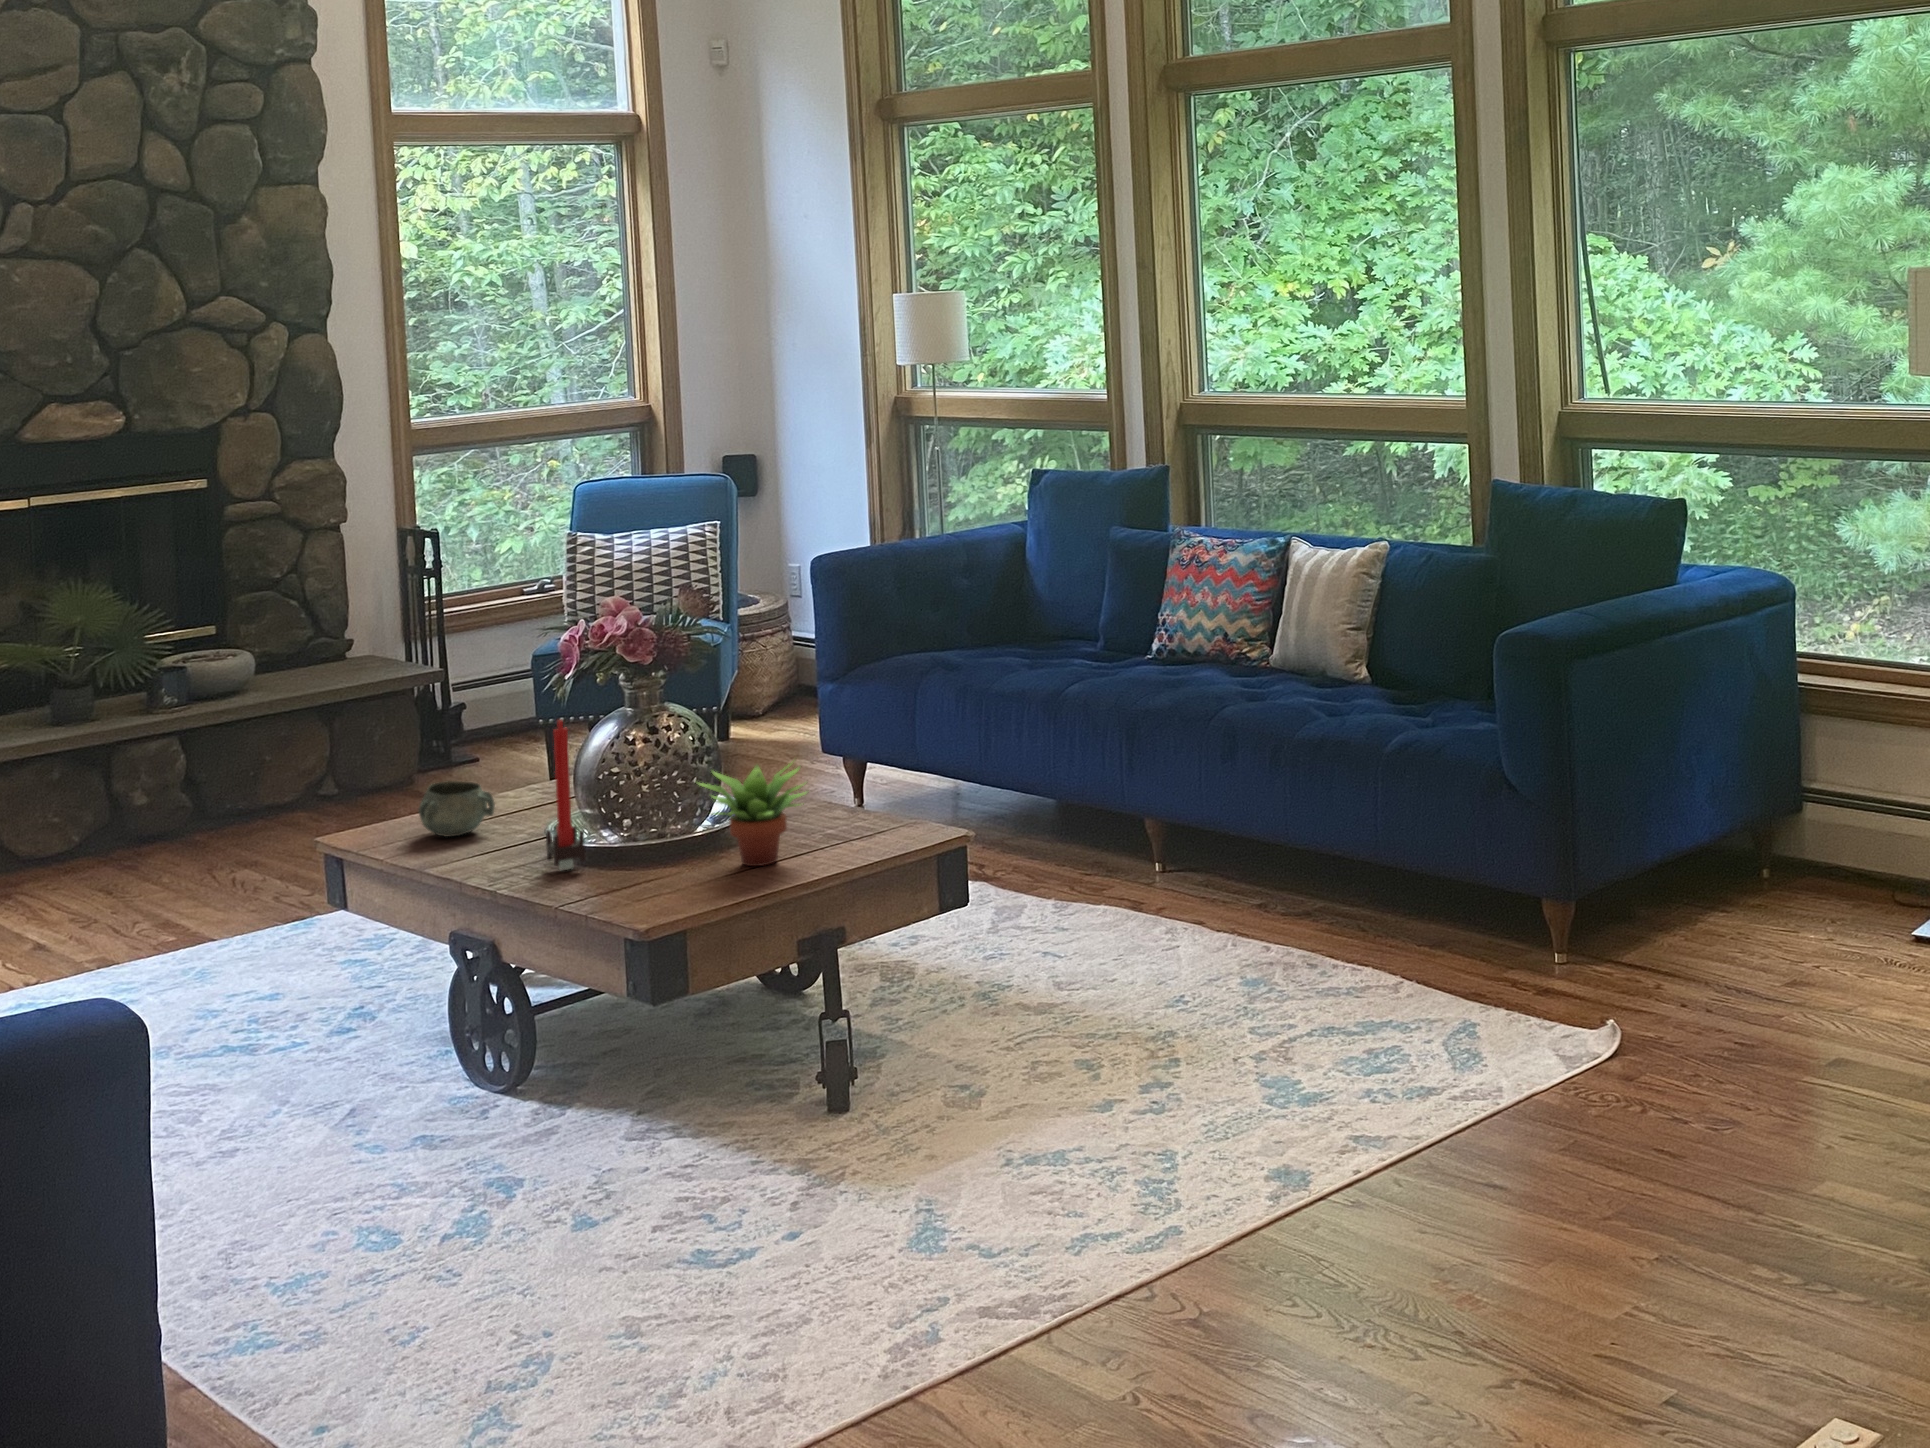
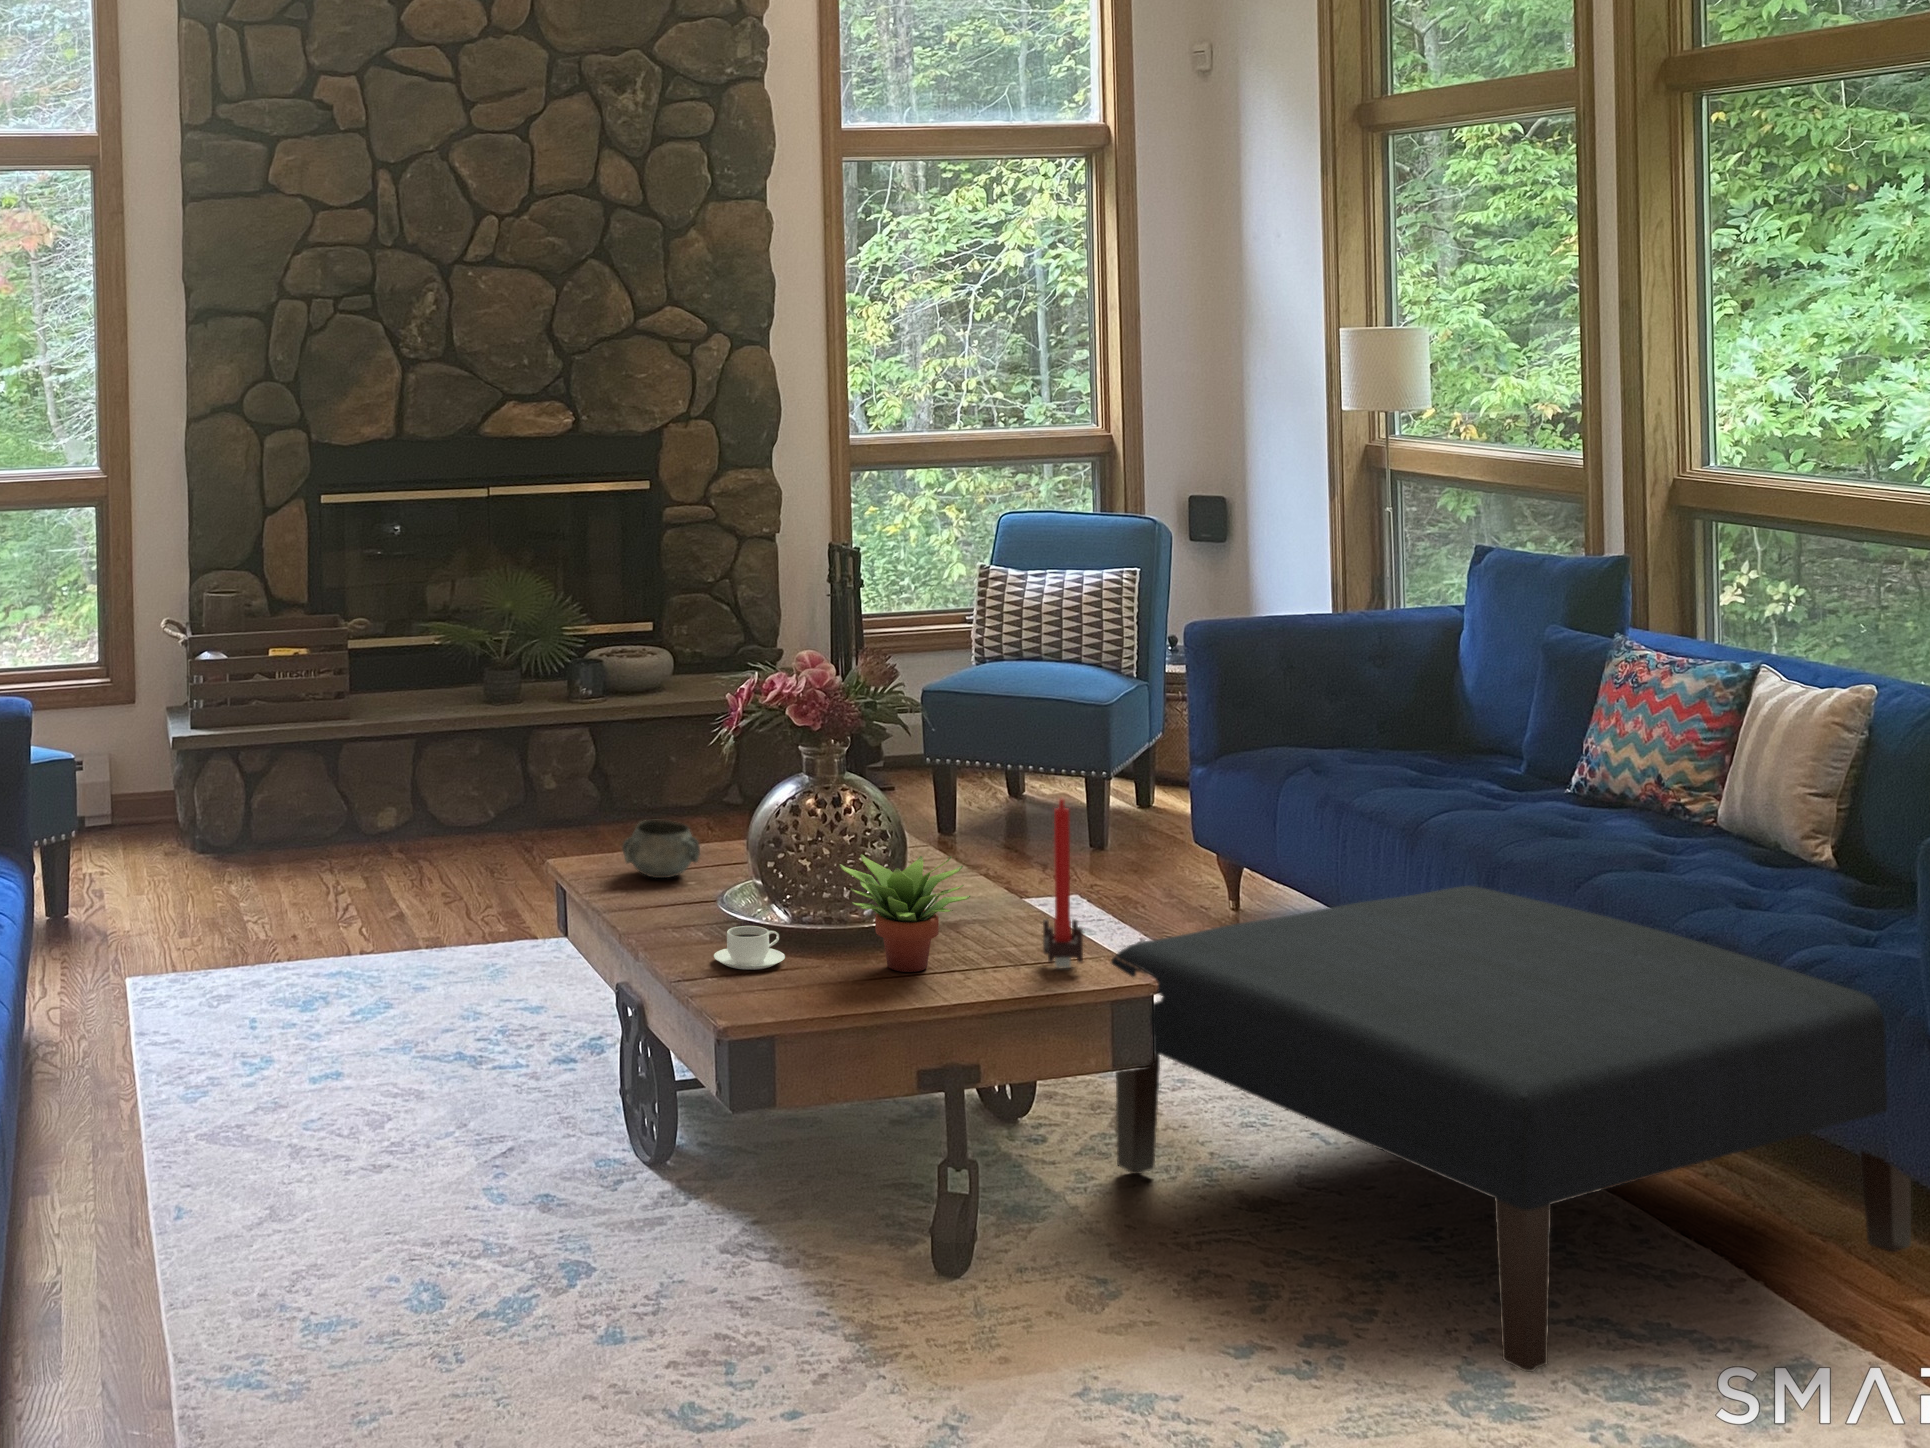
candle: present [546,720,585,870] -> present [1043,799,1083,968]
ottoman: none [906,734,1480,1068] -> present [1111,886,1911,1372]
coffee cup: none [583,850,651,890] -> present [714,926,785,970]

